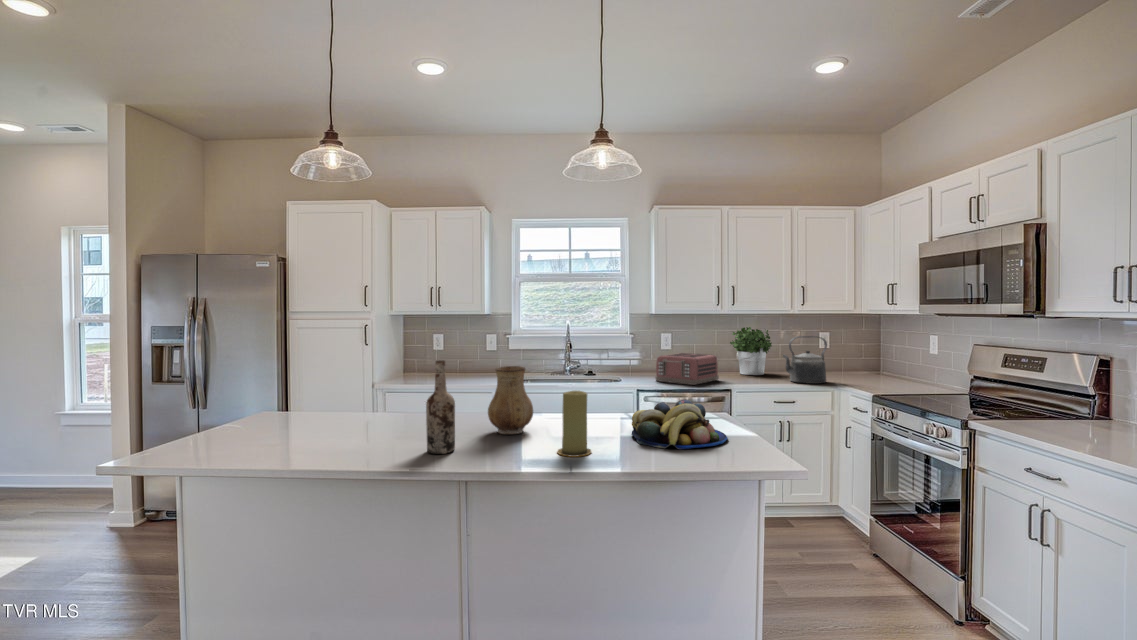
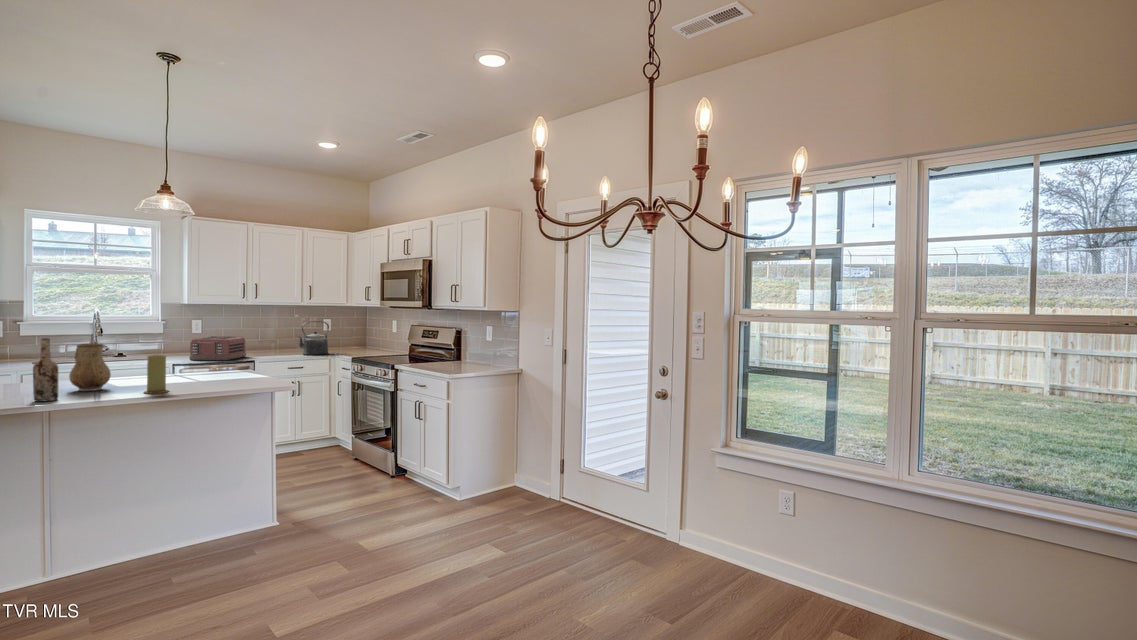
potted plant: present [730,327,772,375] -> none [255,315,290,352]
fruit bowl: present [632,400,727,449] -> none [190,360,257,386]

